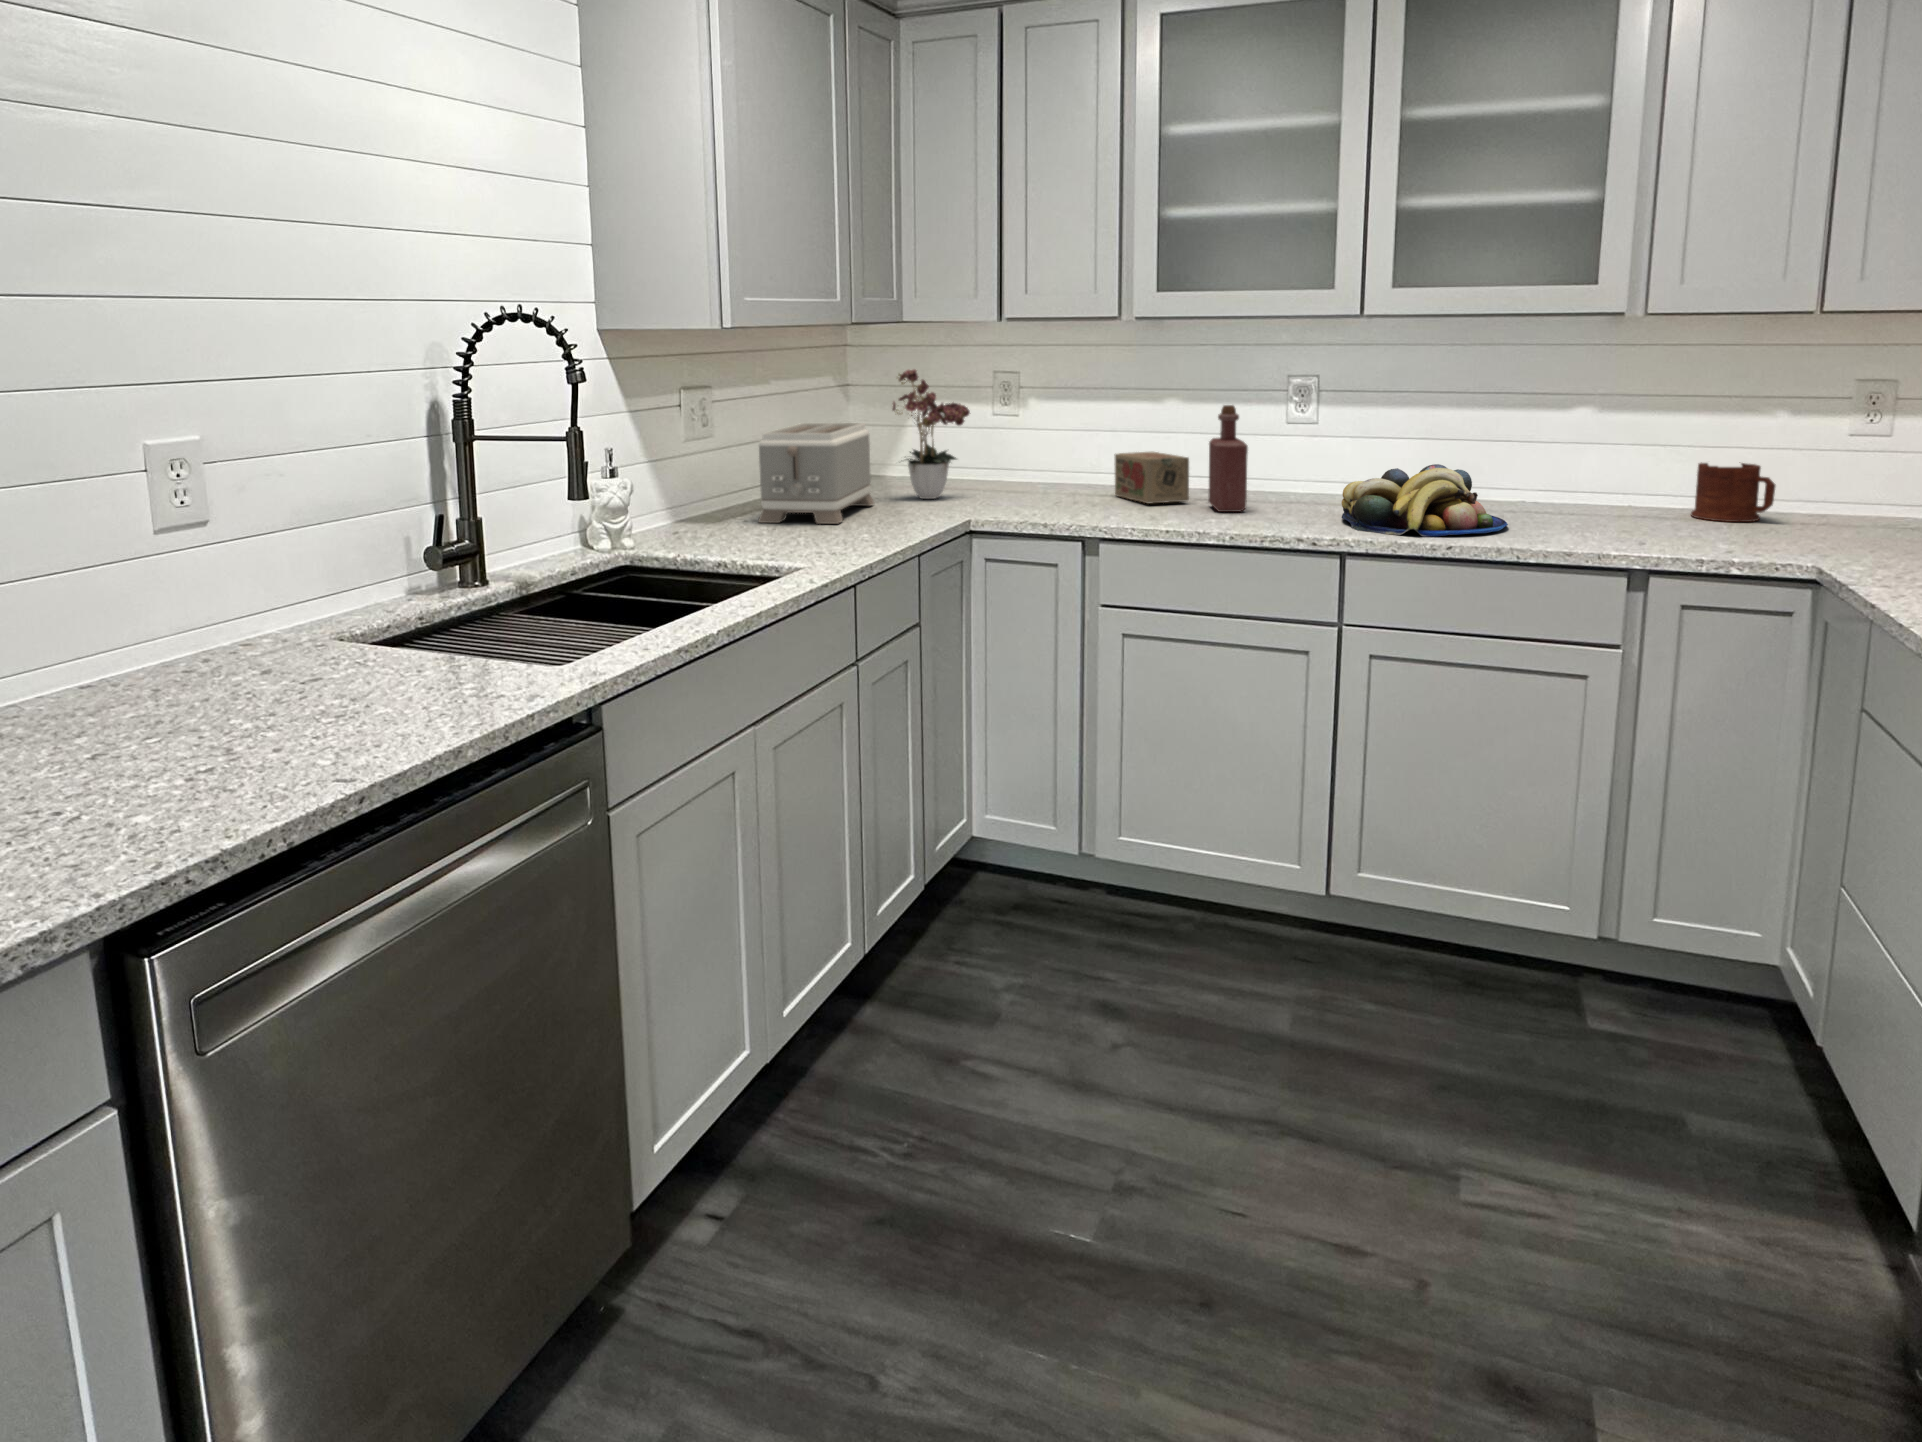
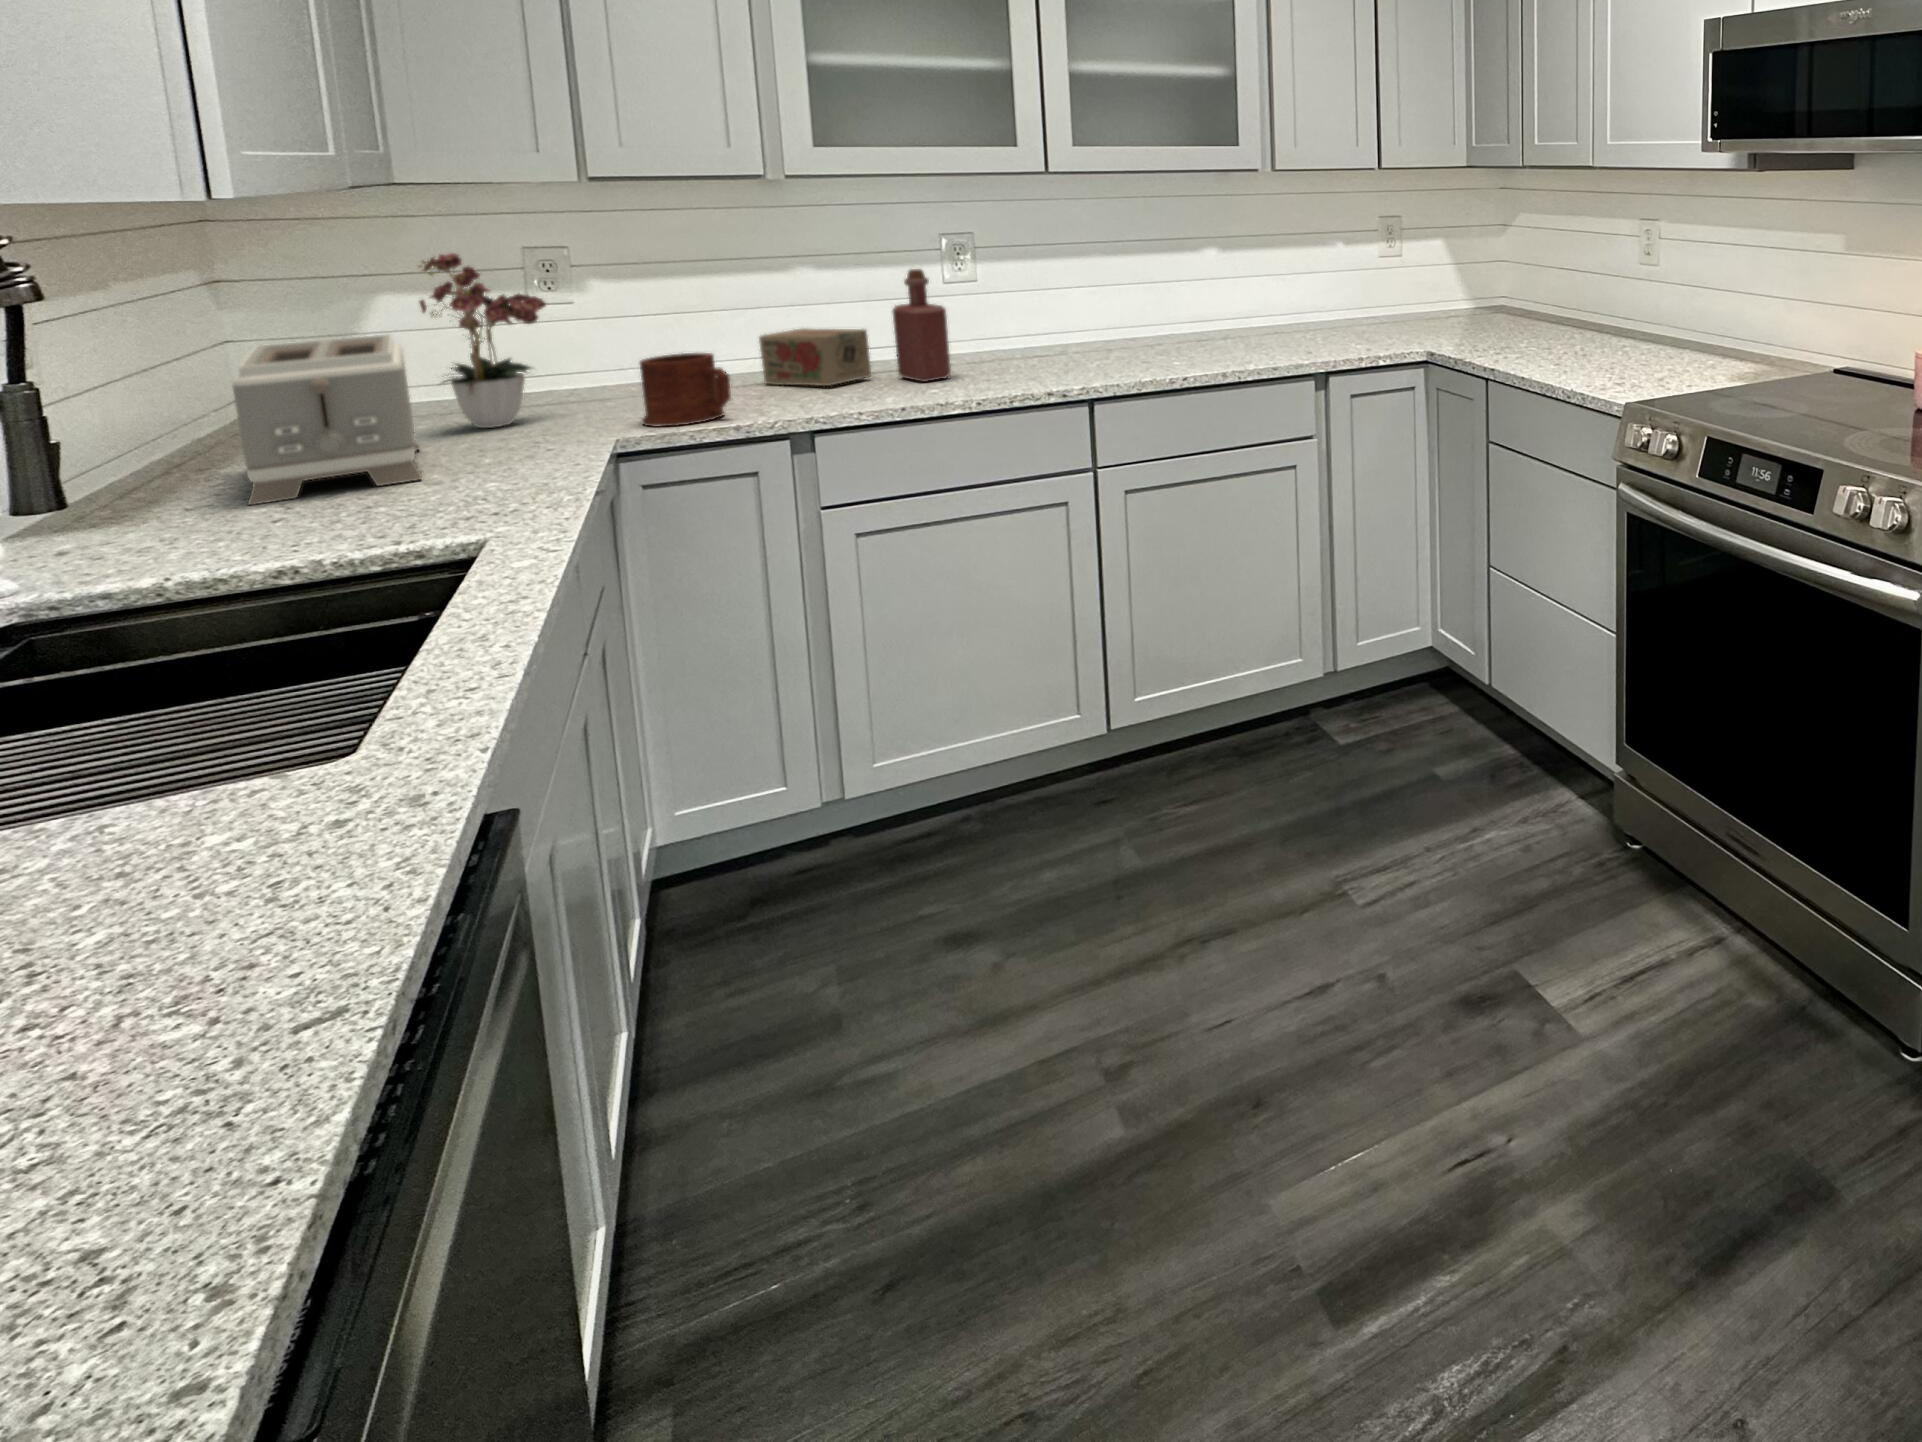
mug: present [1691,463,1775,522] -> present [640,353,731,427]
fruit bowl: present [1342,464,1508,537] -> none [1050,308,1202,377]

